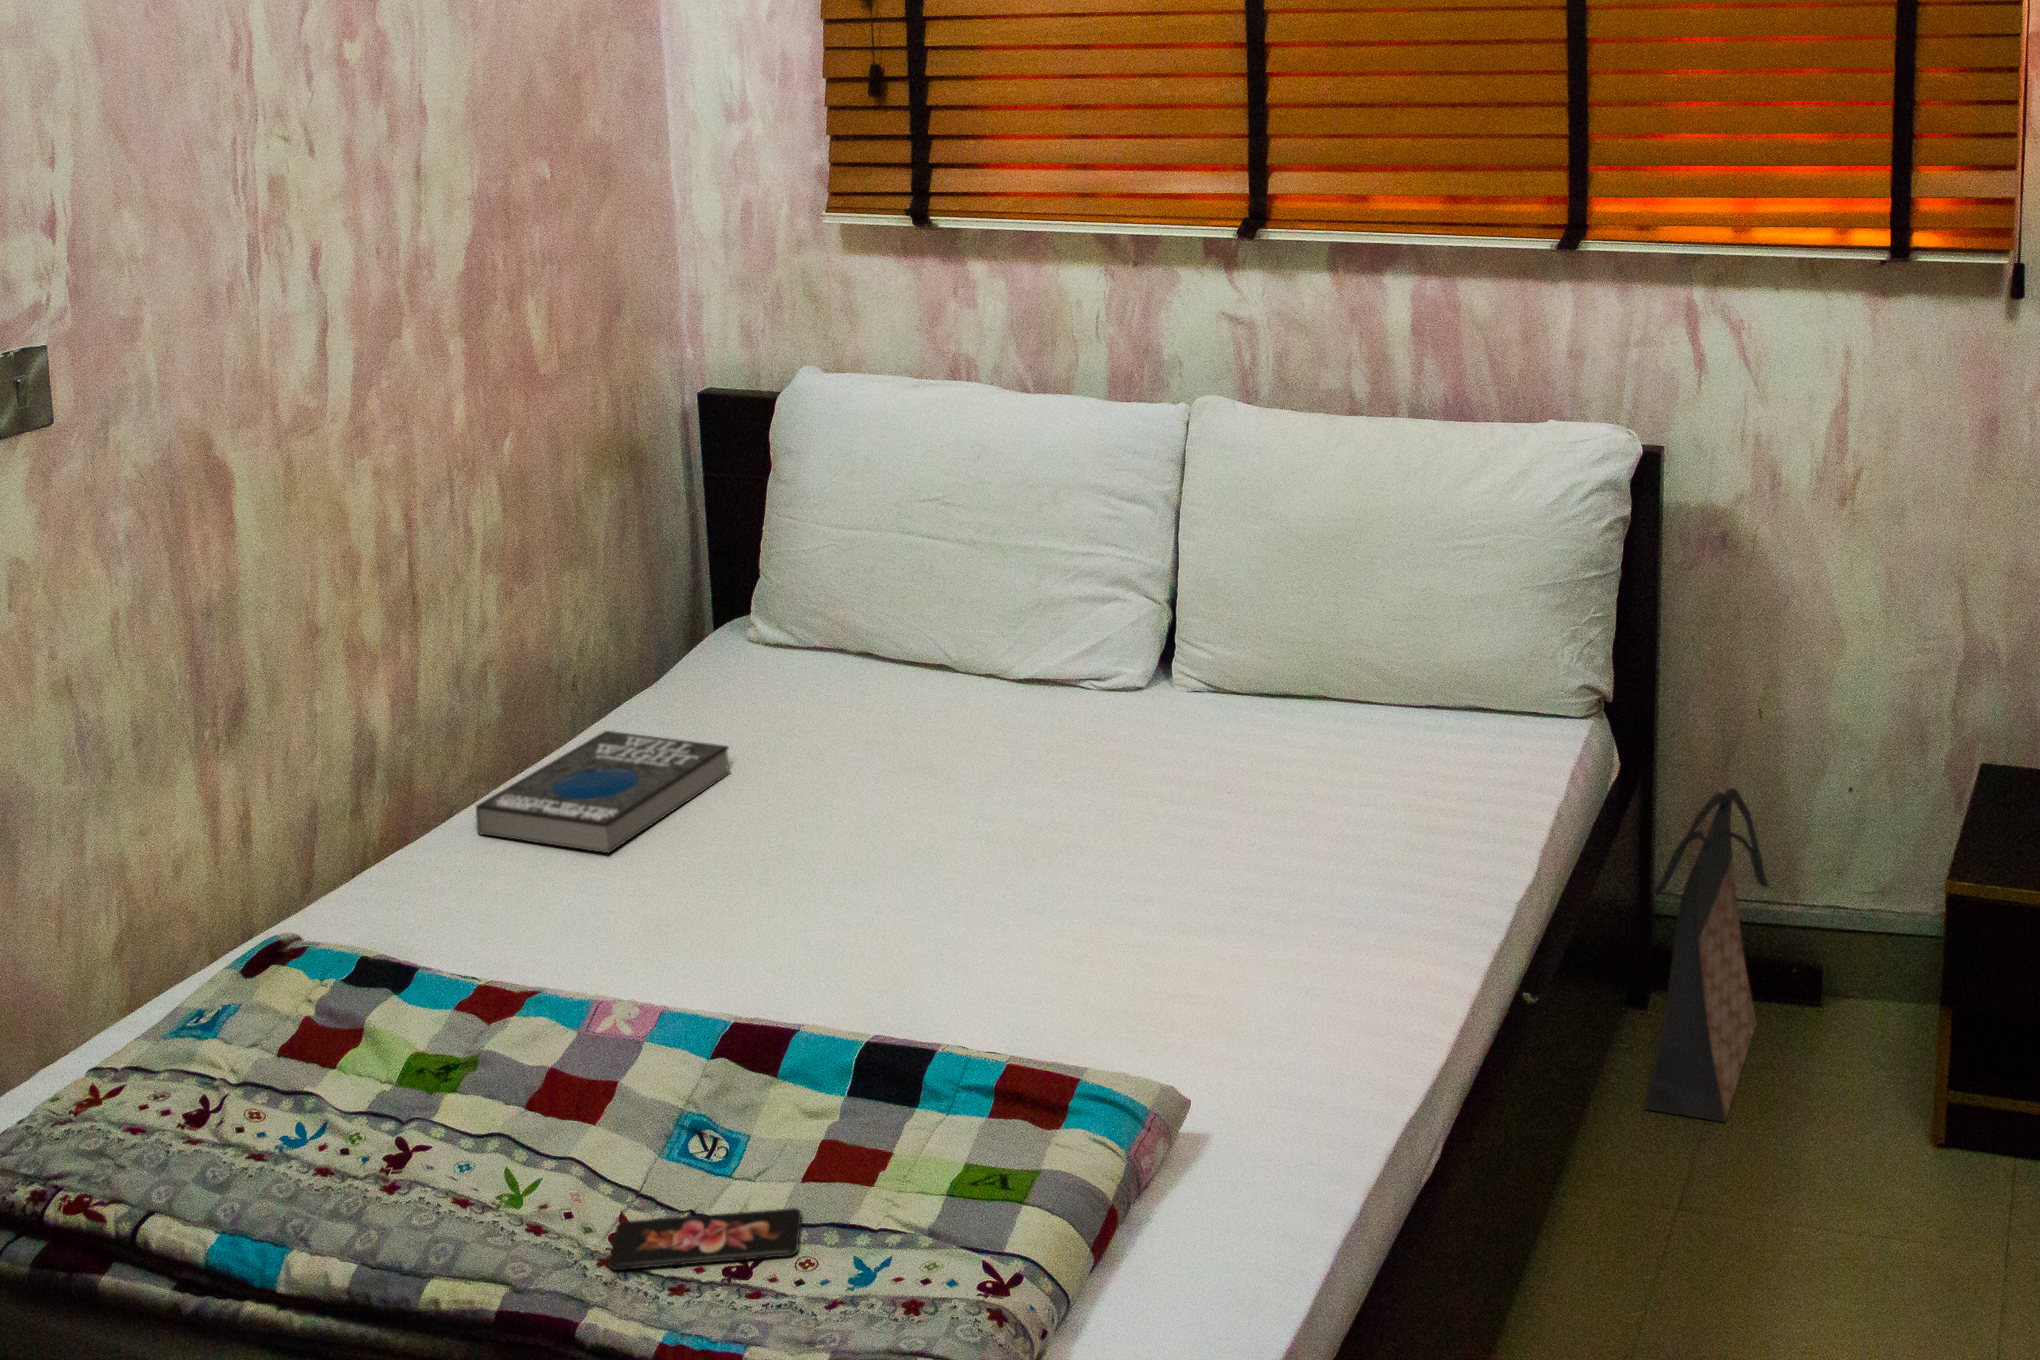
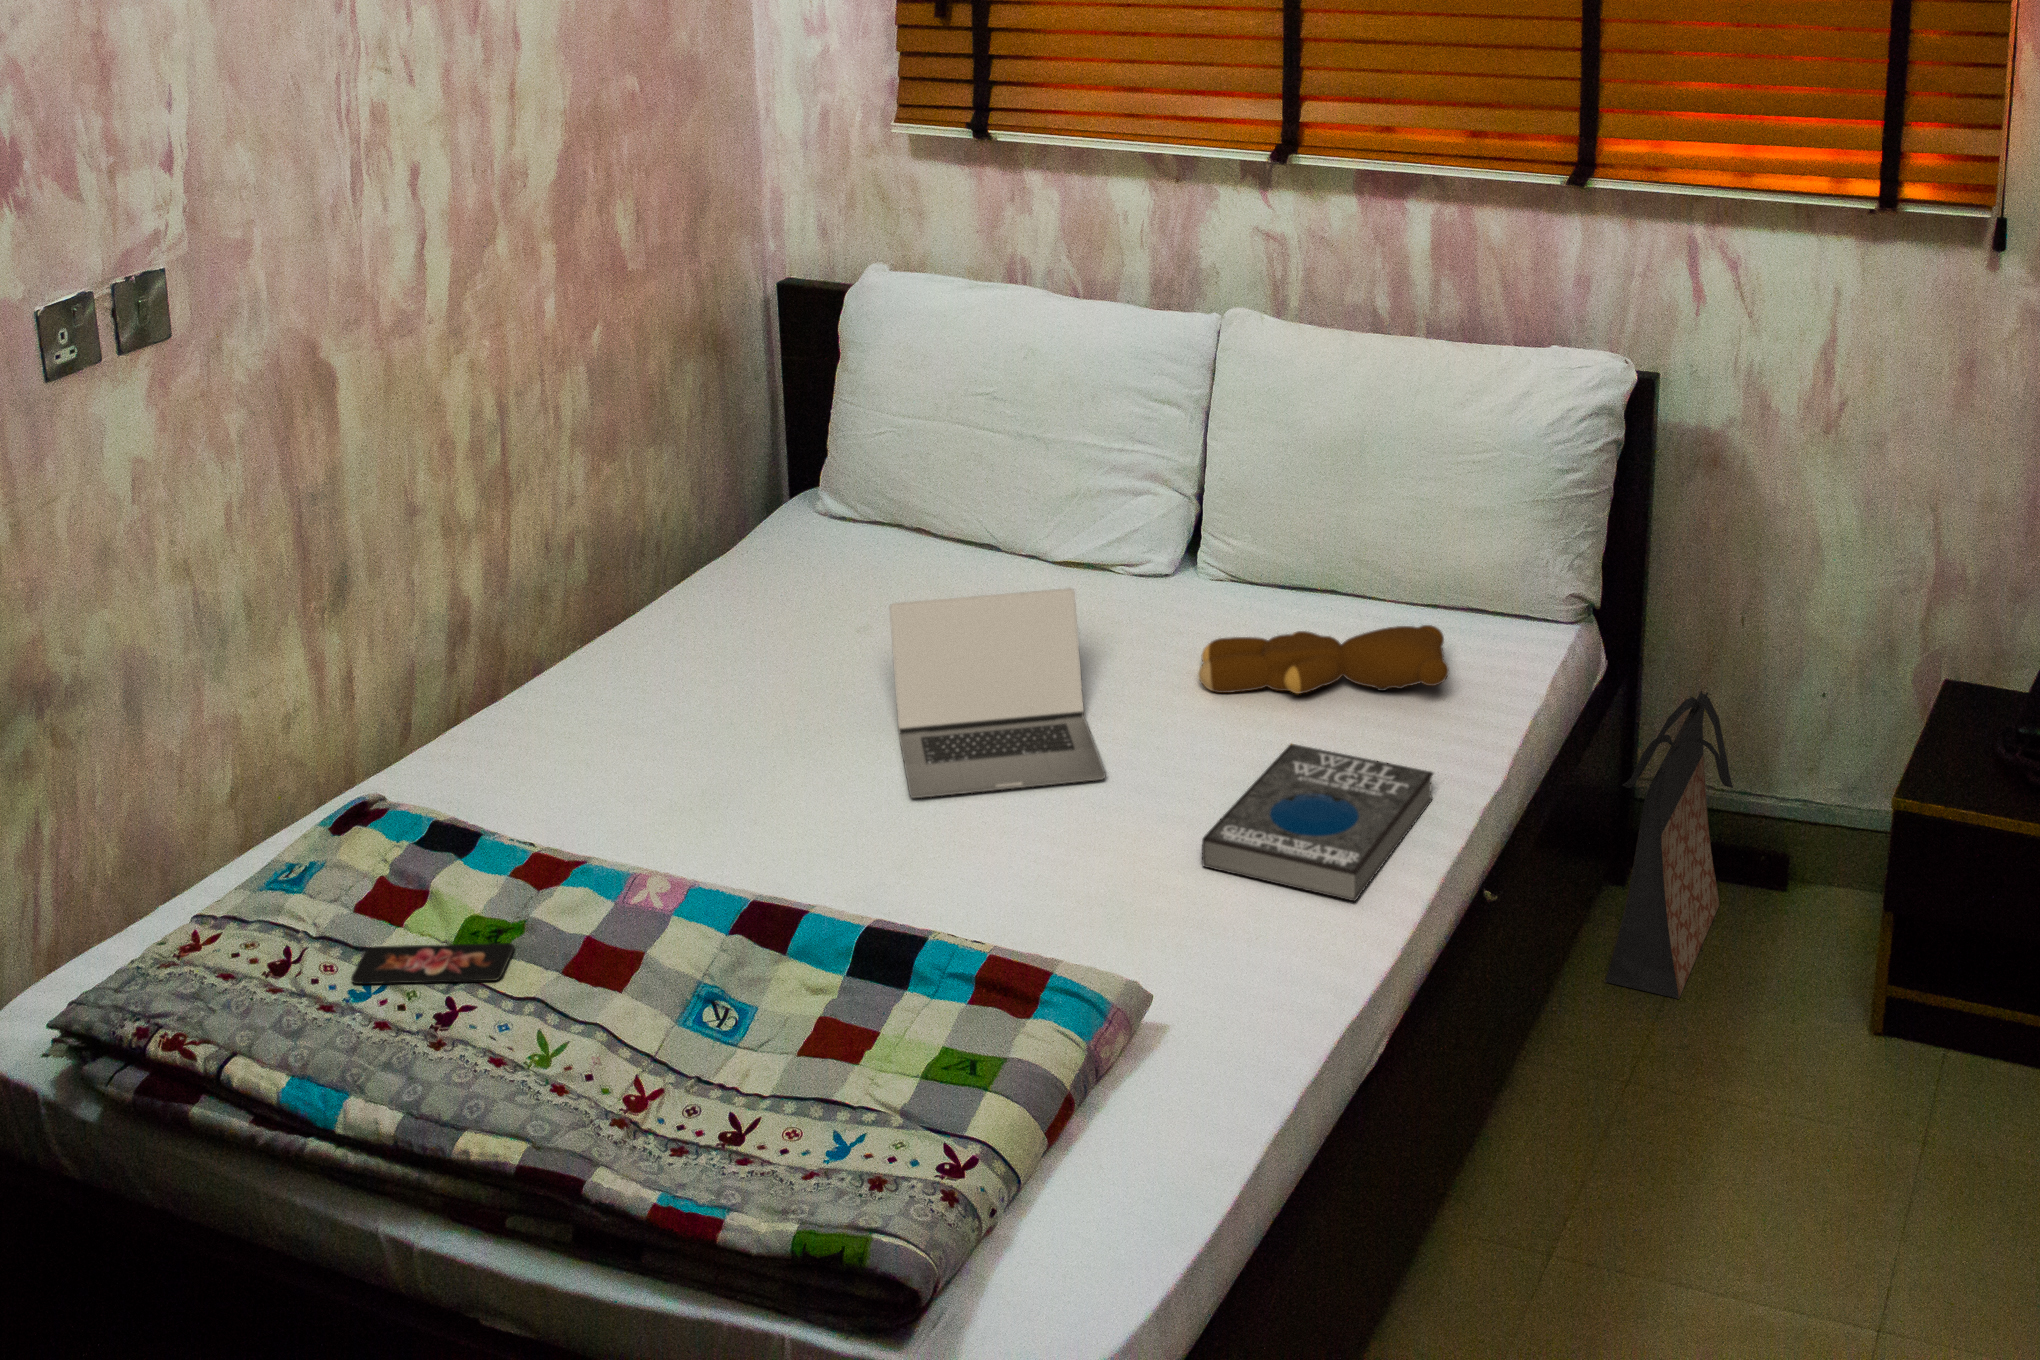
laptop: none [857,687,1107,919] -> present [890,588,1105,798]
teddy bear: none [1197,717,1470,799] -> present [1198,625,1449,694]
book: present [476,731,730,853] -> present [1202,744,1433,901]
smartphone: present [609,1208,801,1270] -> present [351,943,514,984]

